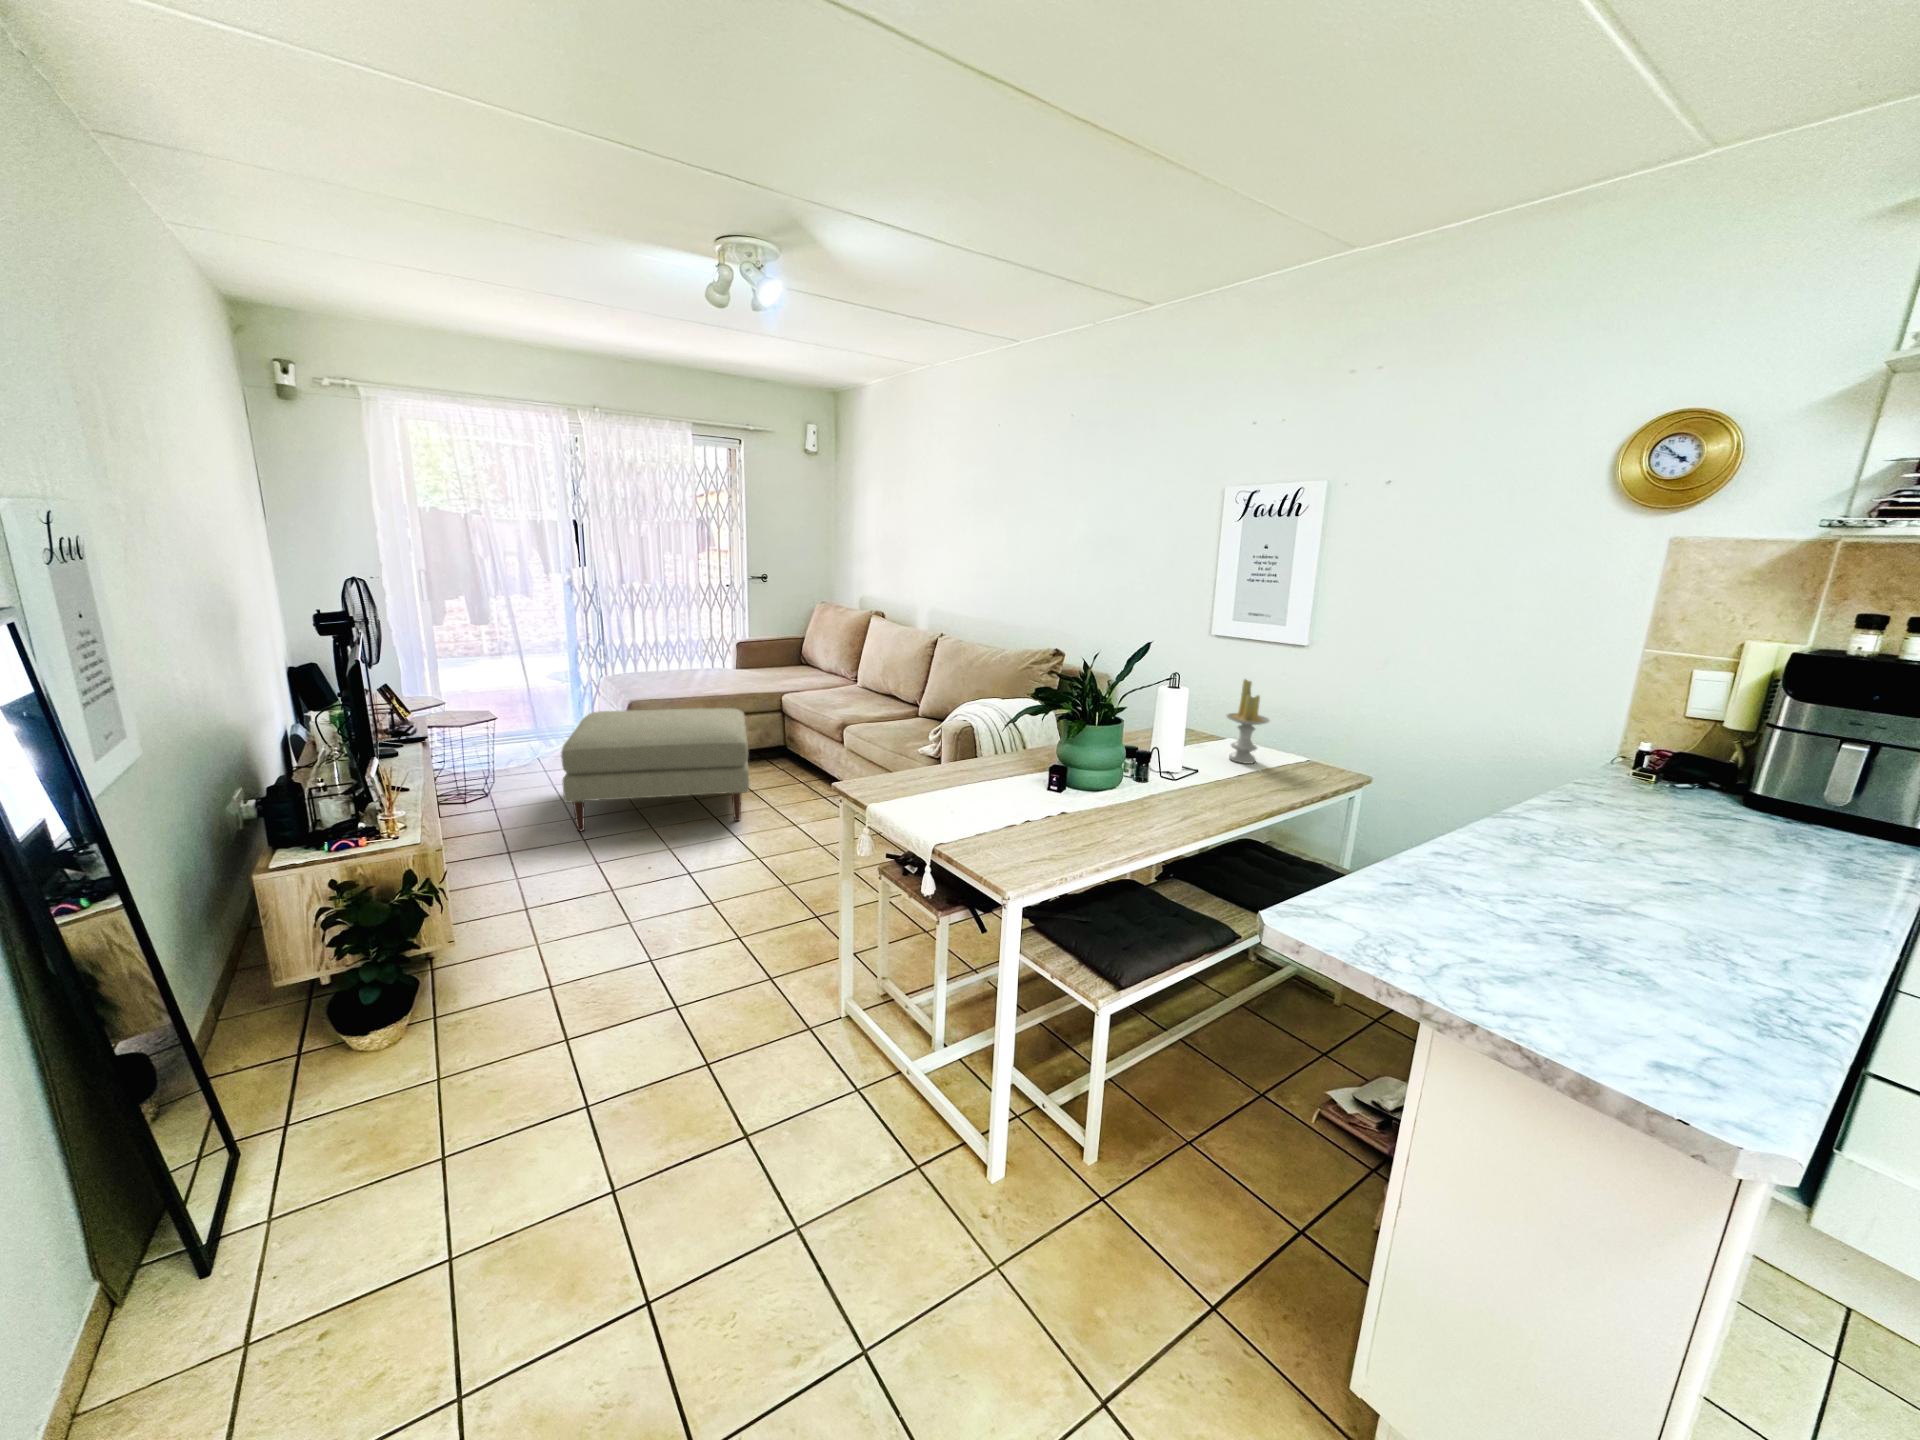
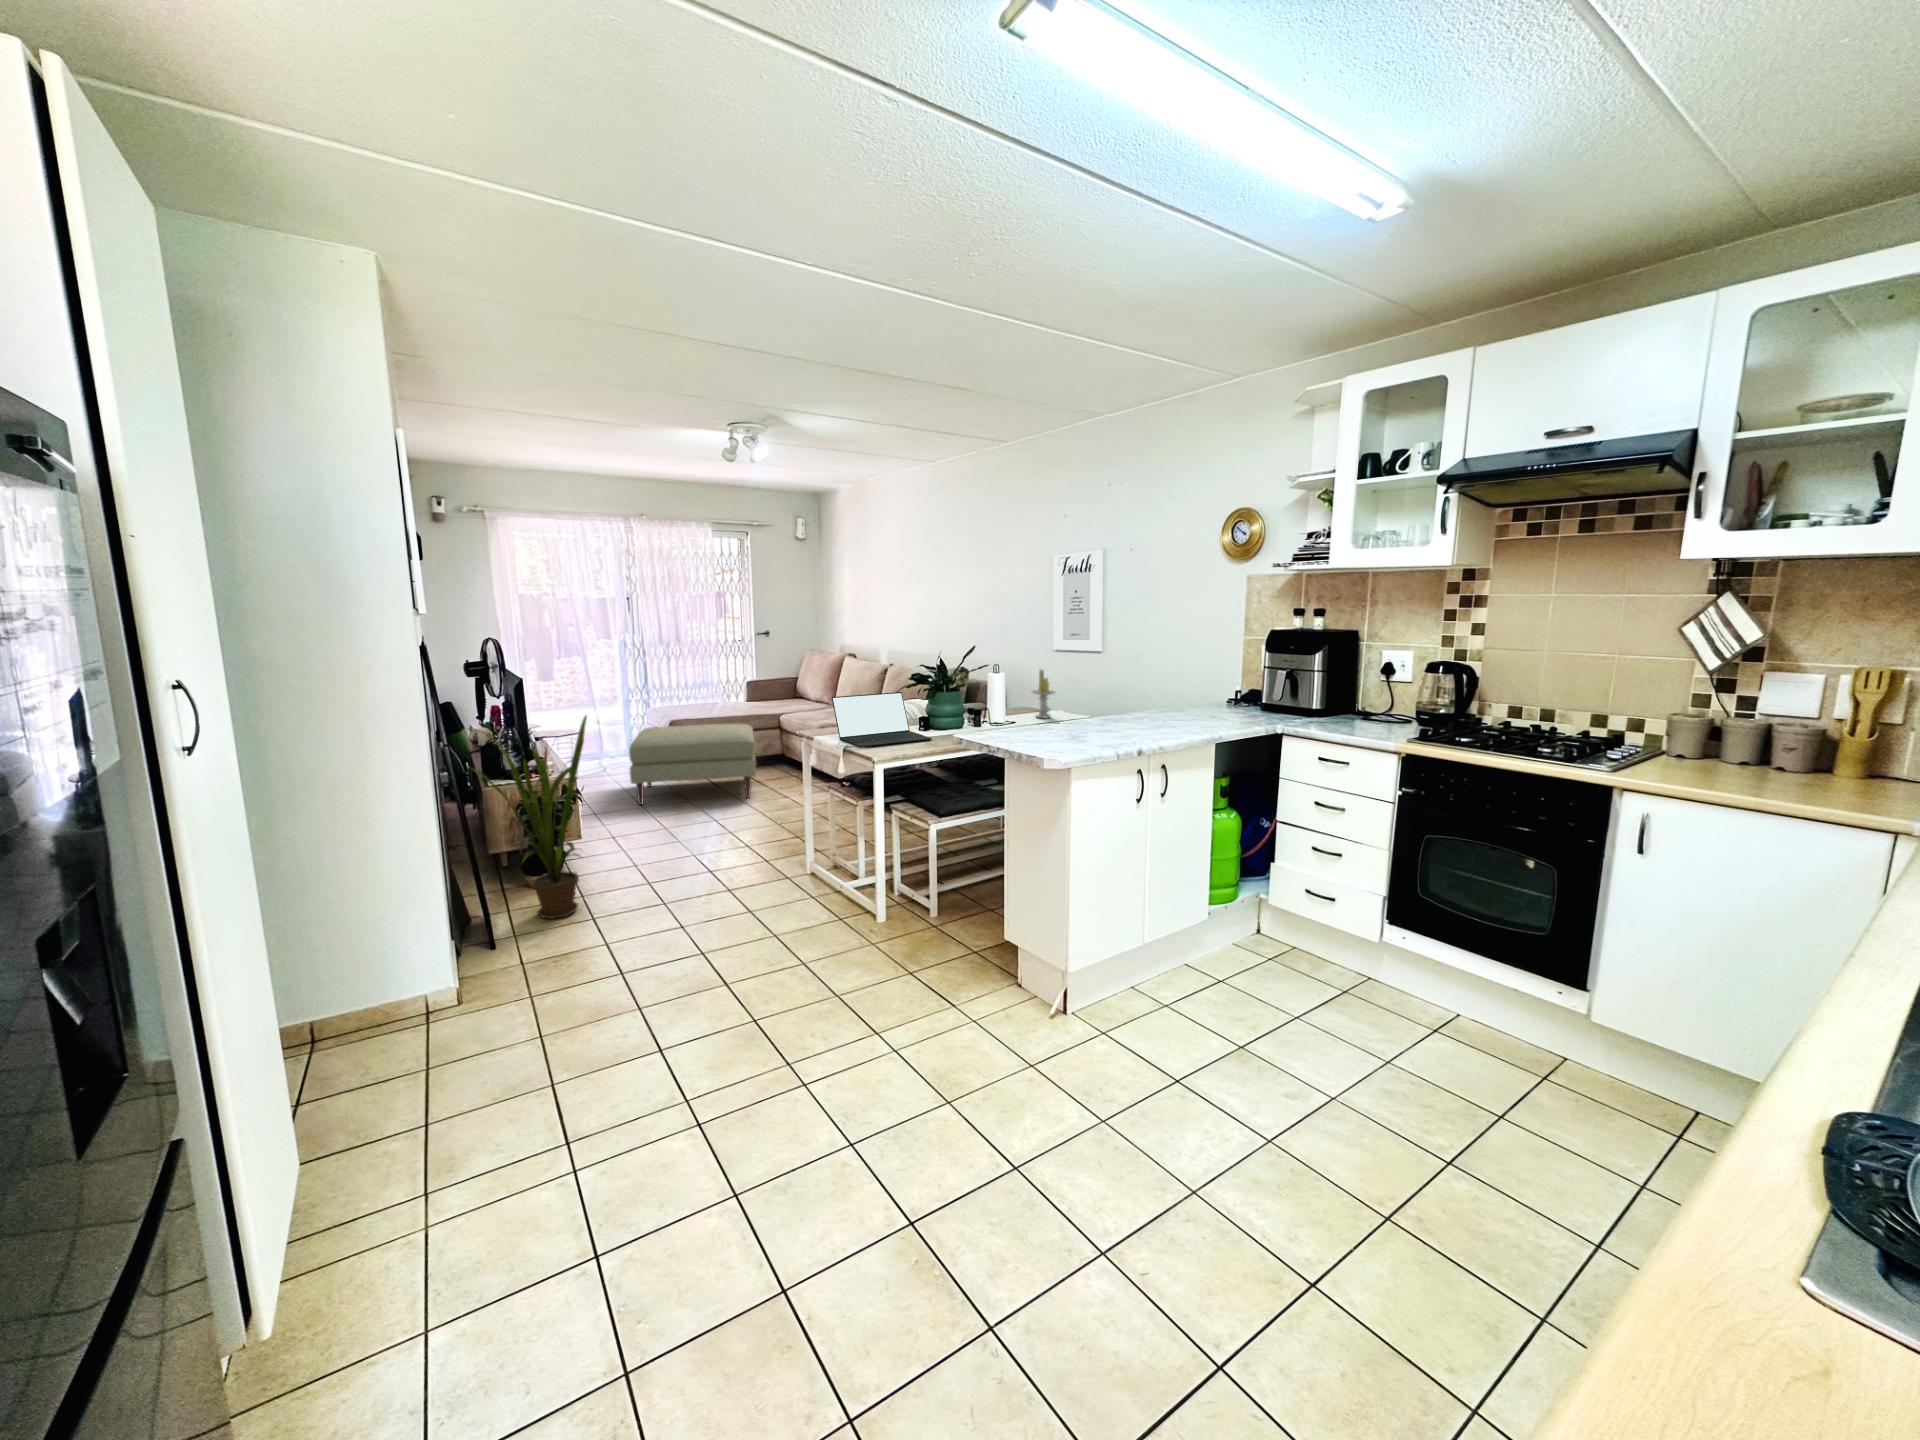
laptop: none [907,727,1102,864] -> present [832,692,932,748]
house plant: none [119,747,436,1146] -> present [468,716,587,919]

